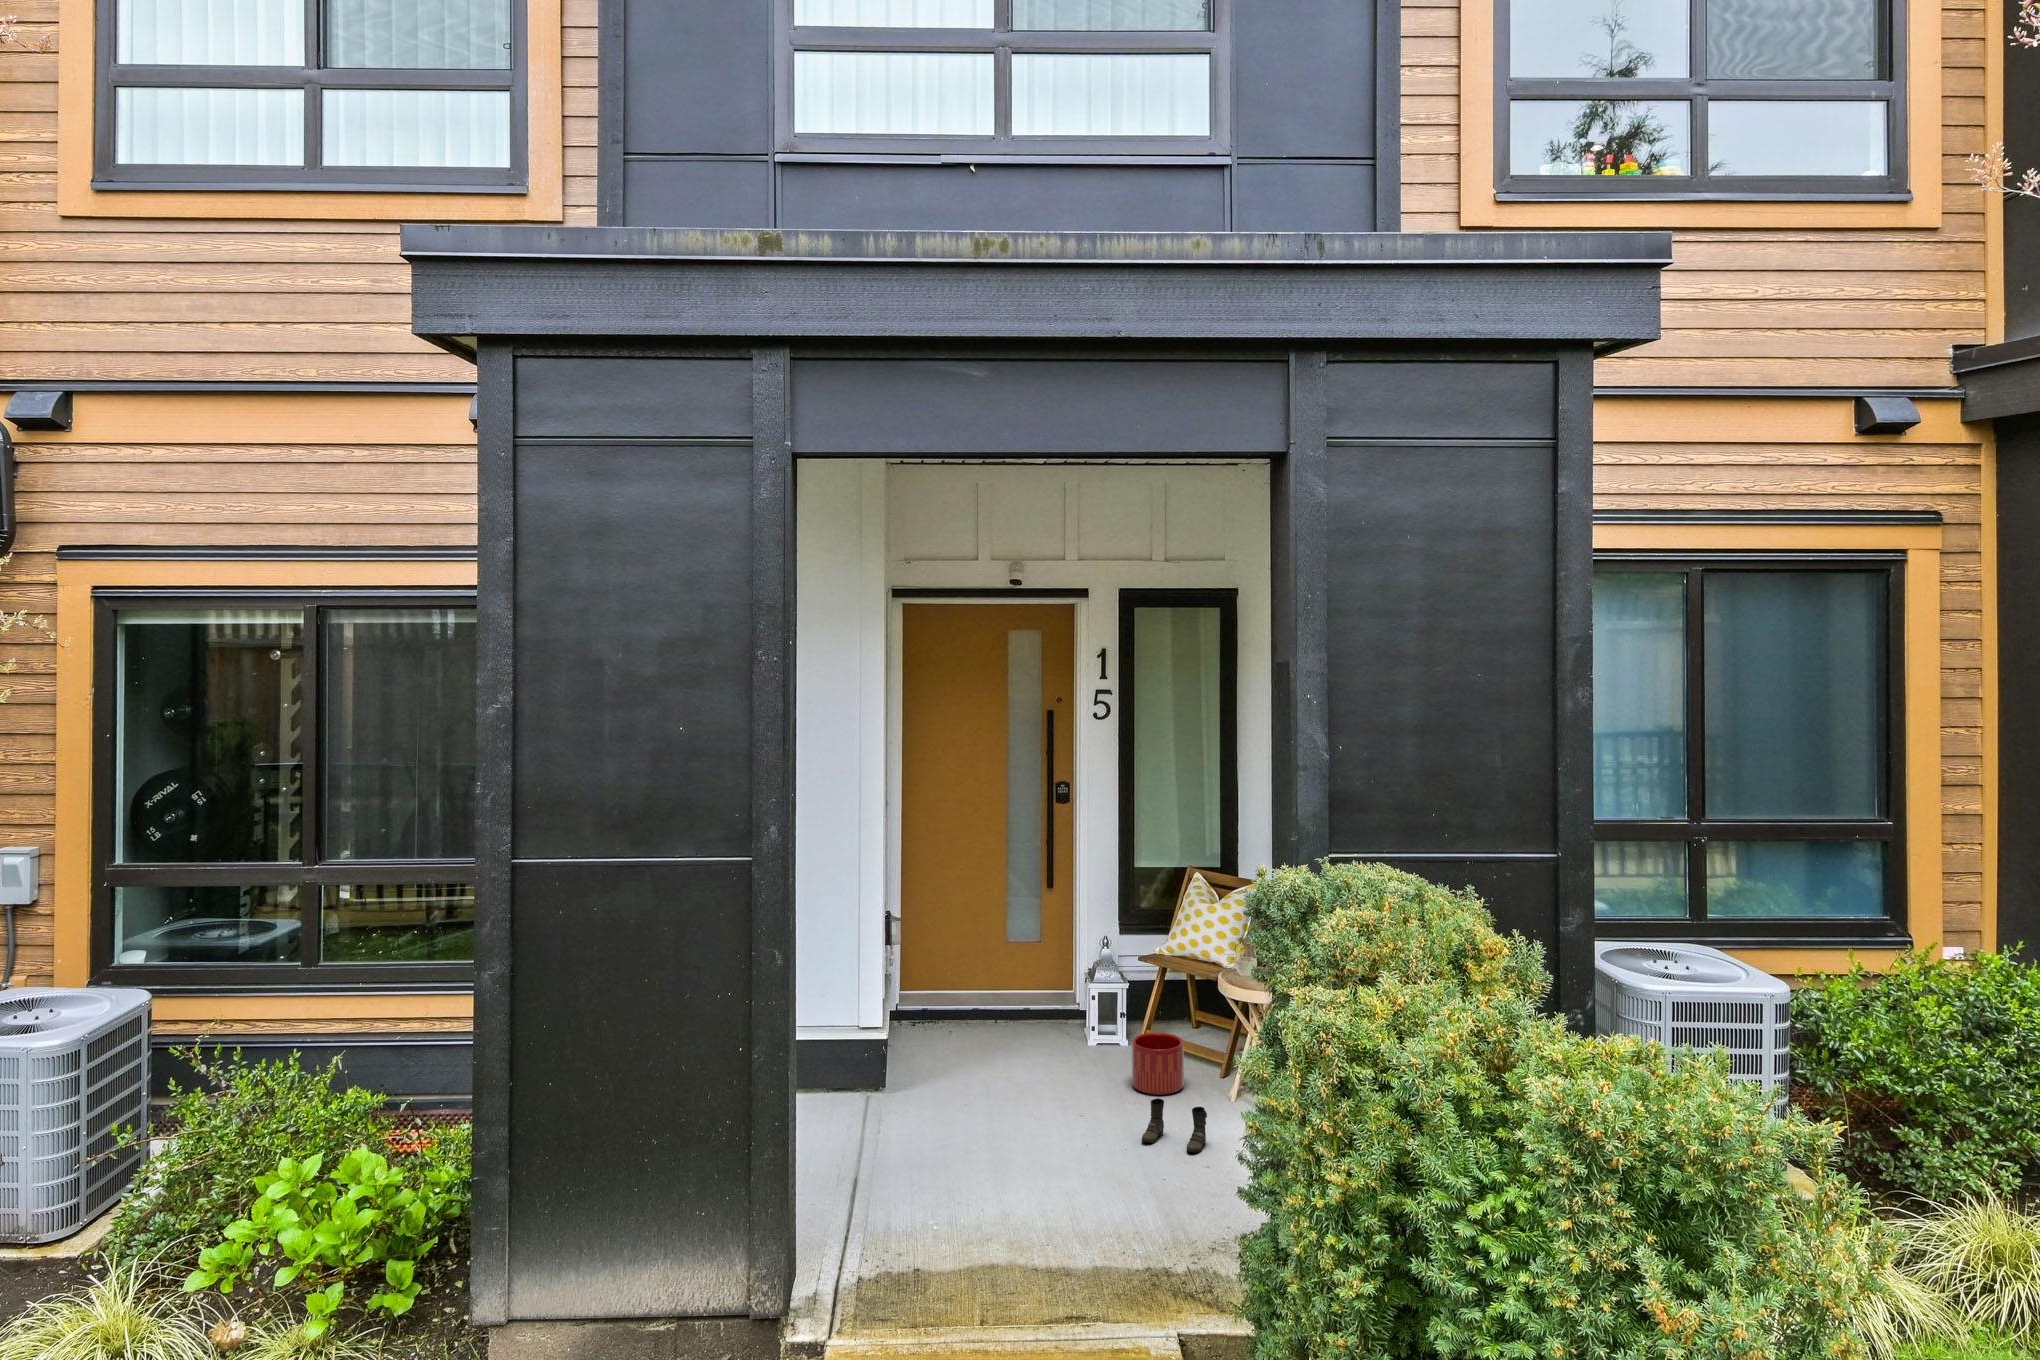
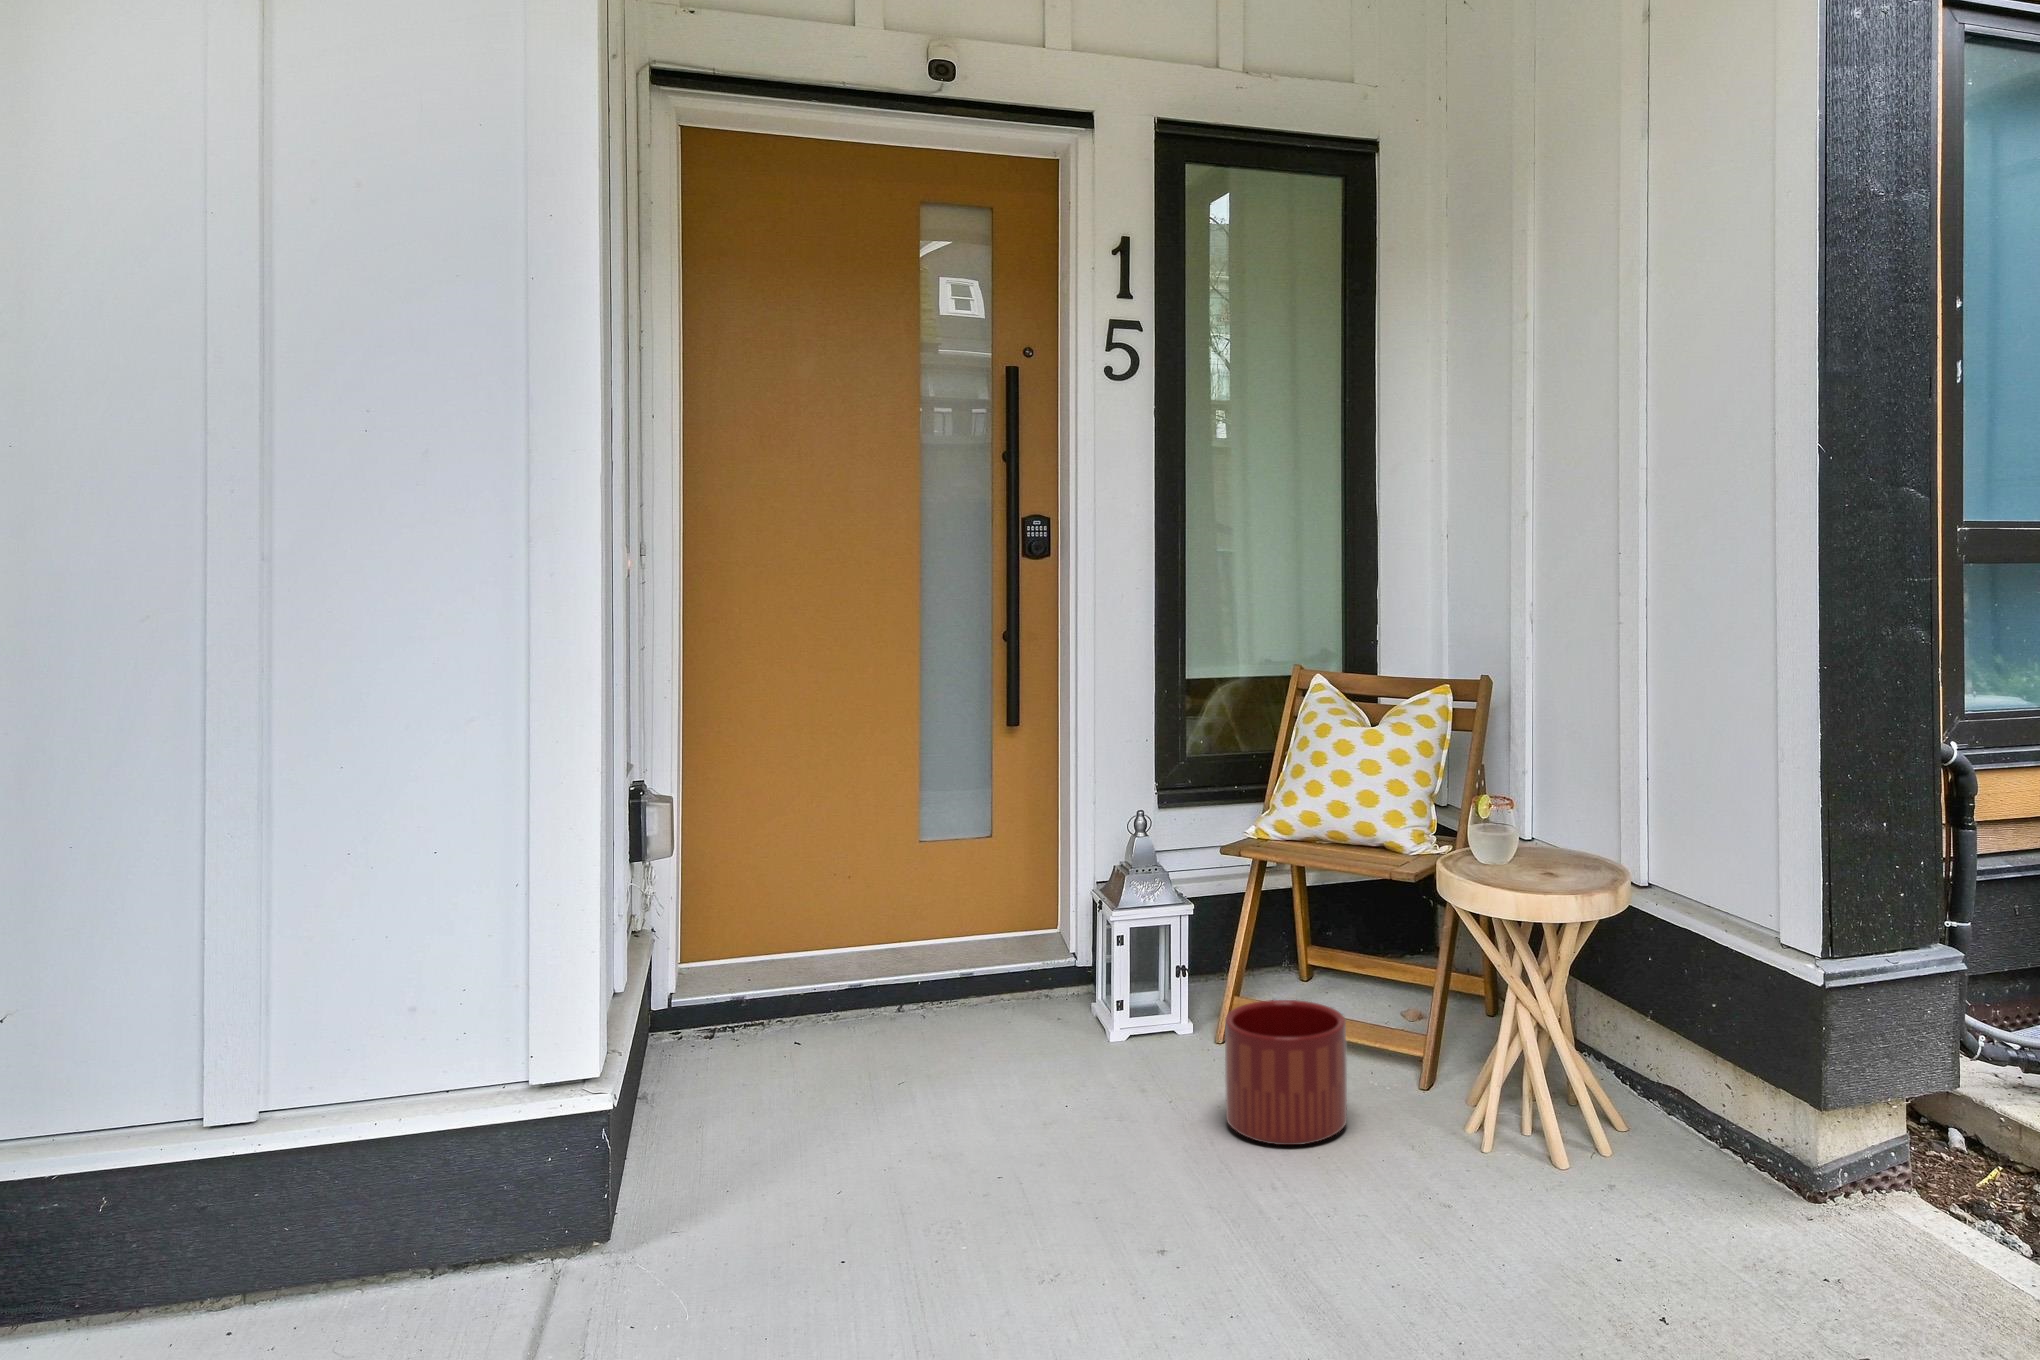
boots: present [1142,1098,1207,1152] -> none [1294,1164,1468,1312]

